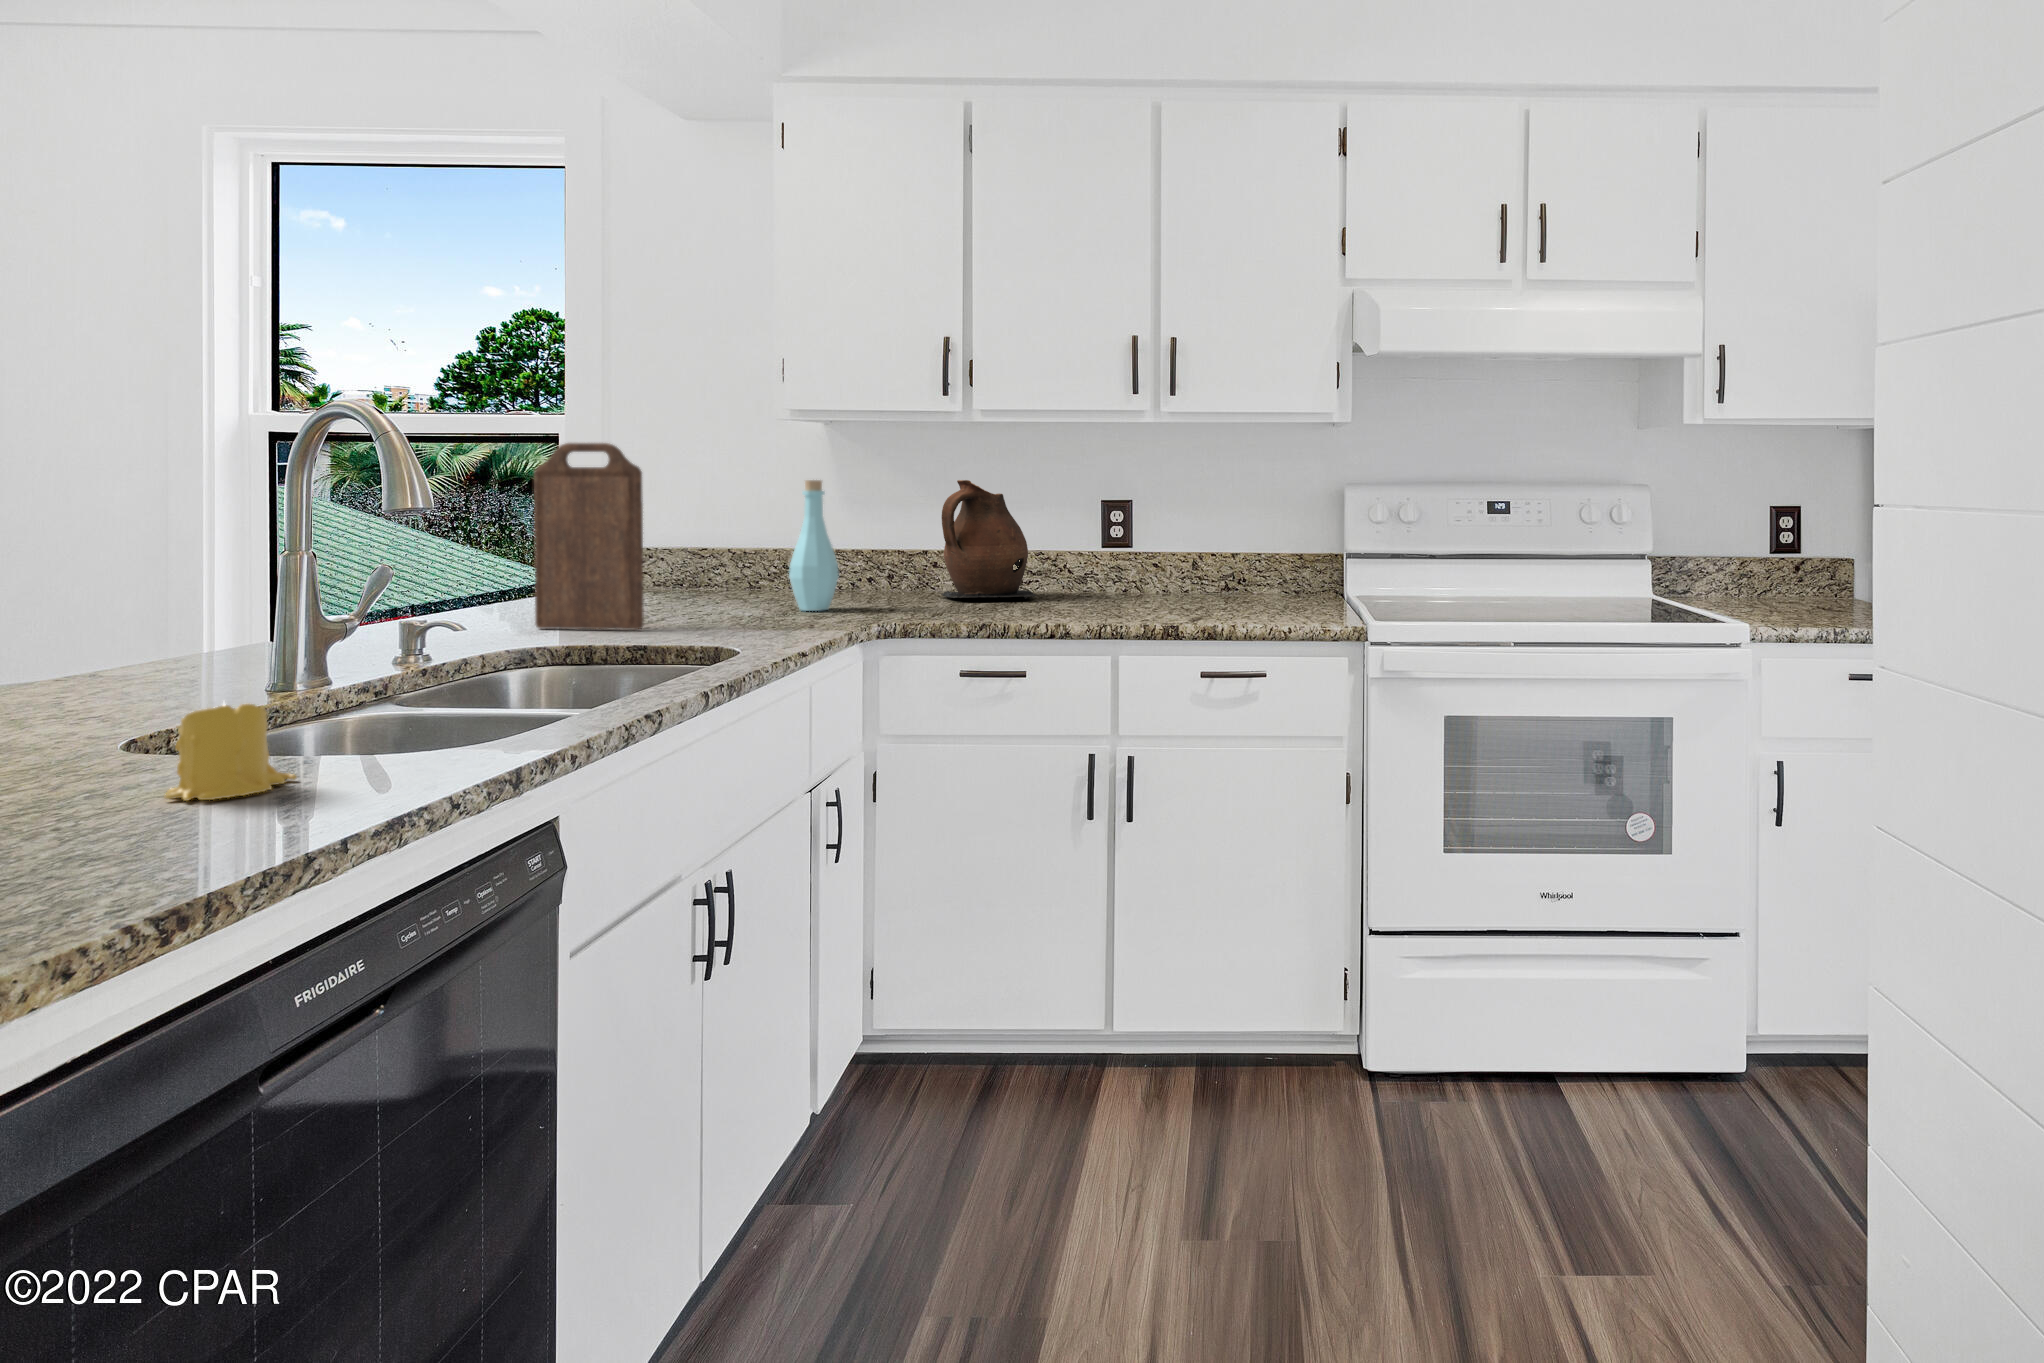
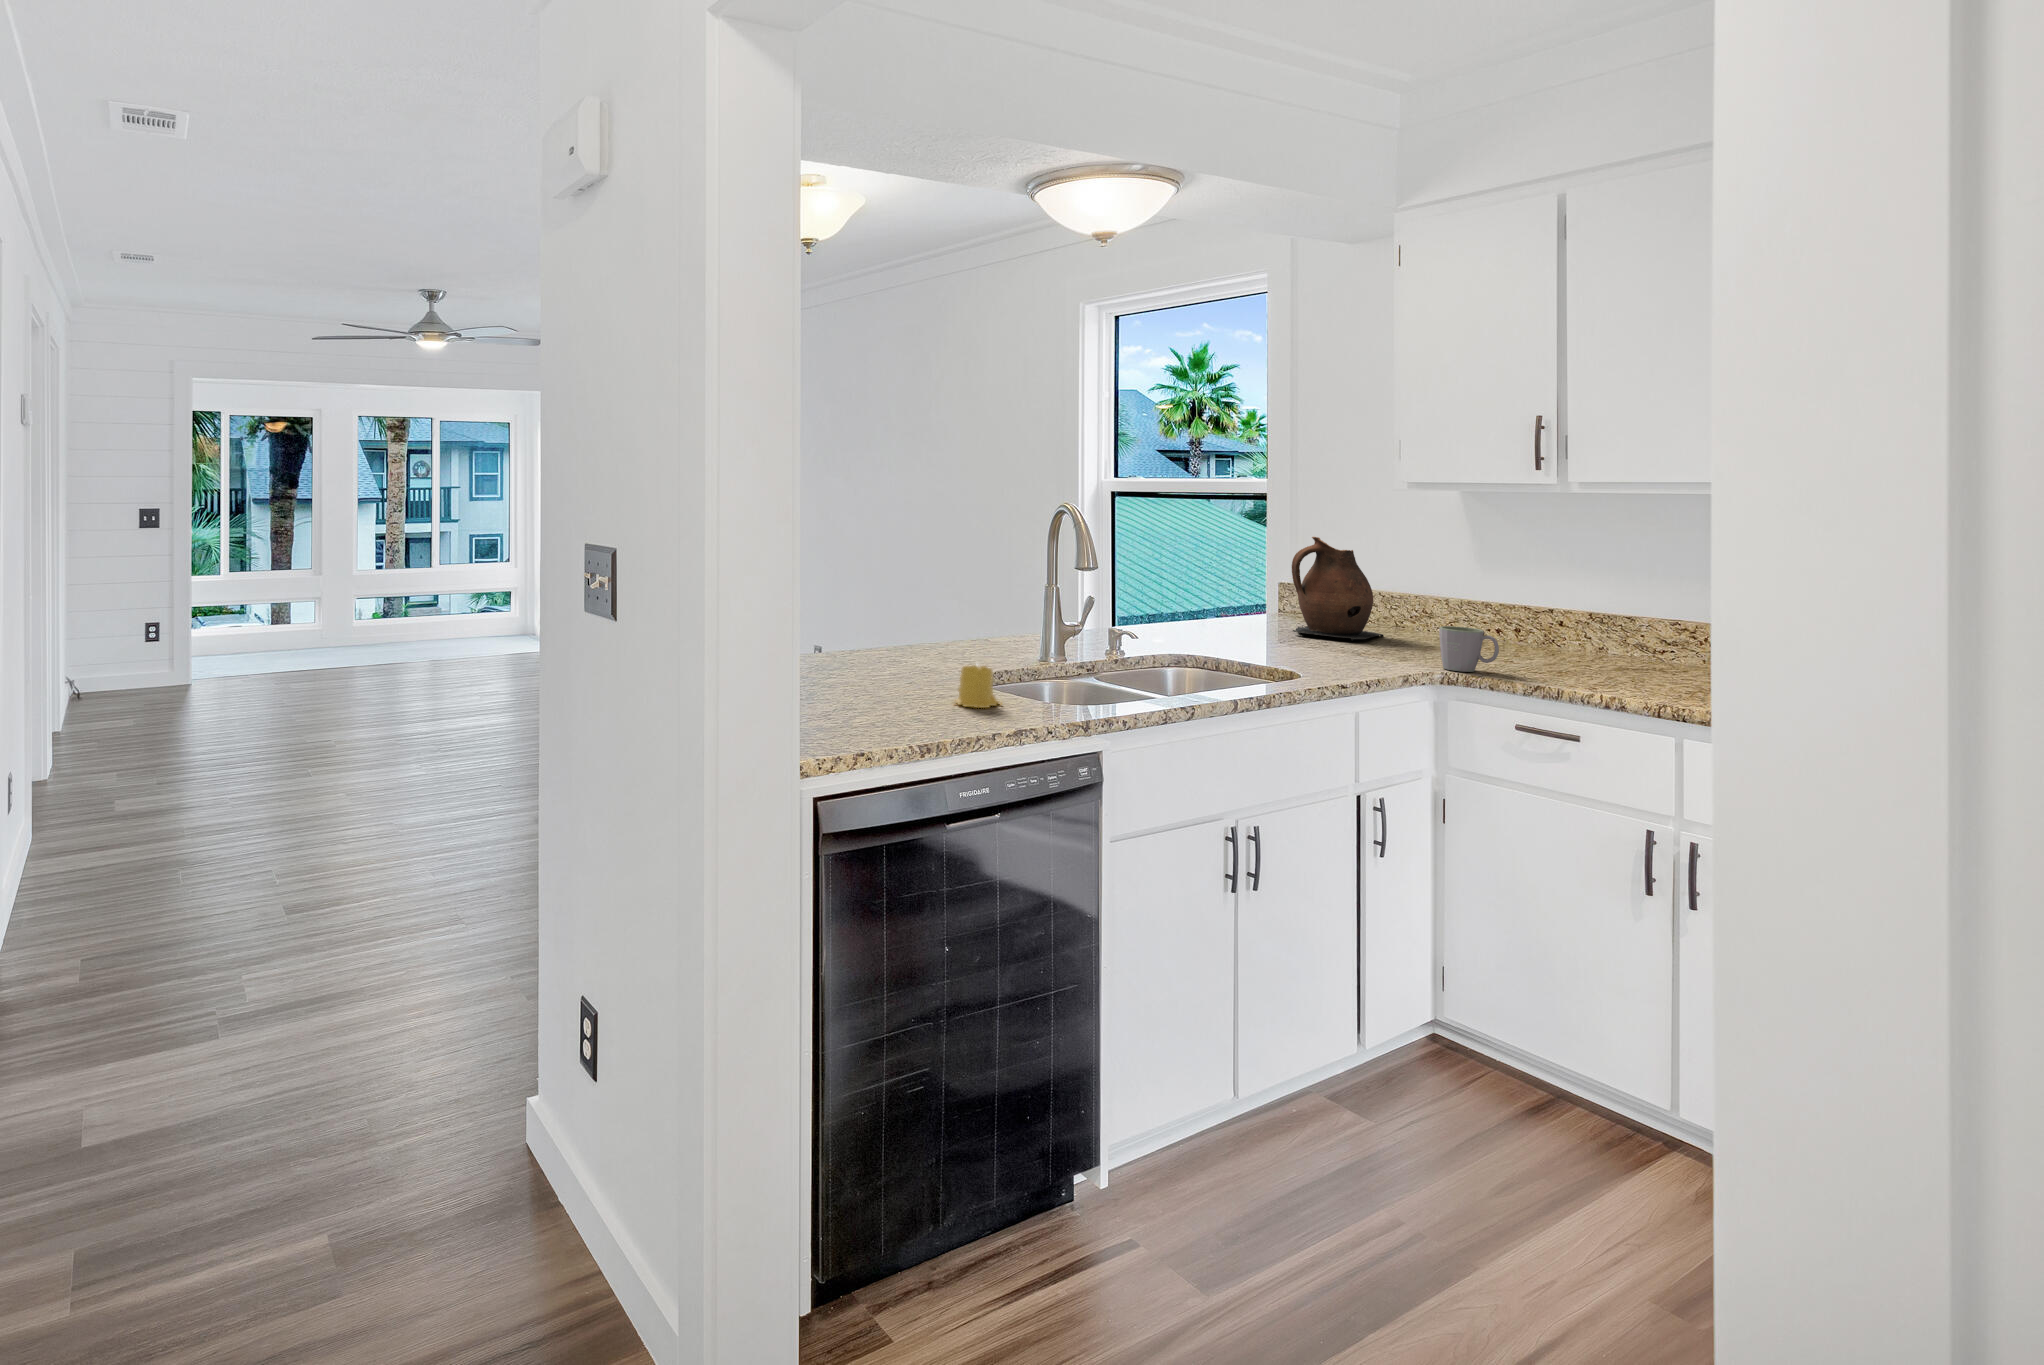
cutting board: present [534,443,644,630] -> none [1211,514,1282,648]
bottle: present [789,480,838,611] -> none [1404,546,1445,652]
ceramic pitcher: present [941,480,1036,599] -> present [1292,537,1384,641]
mug: none [858,571,926,624] -> present [1439,626,1499,672]

